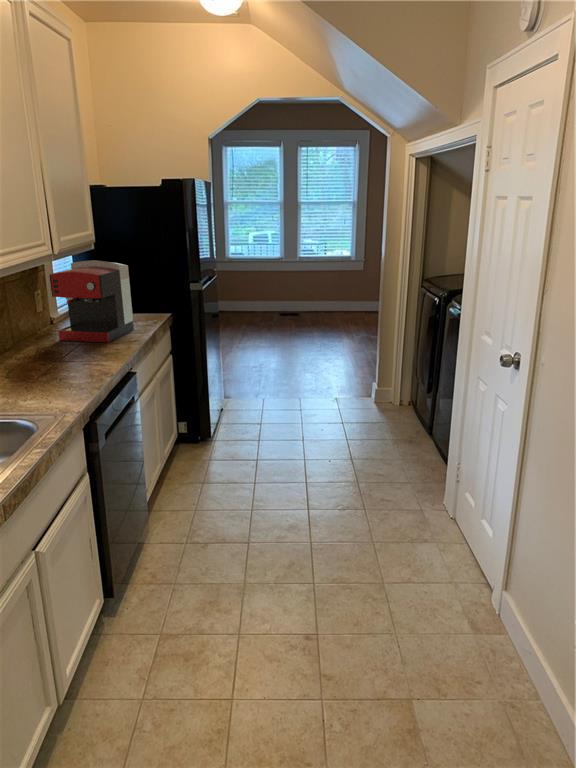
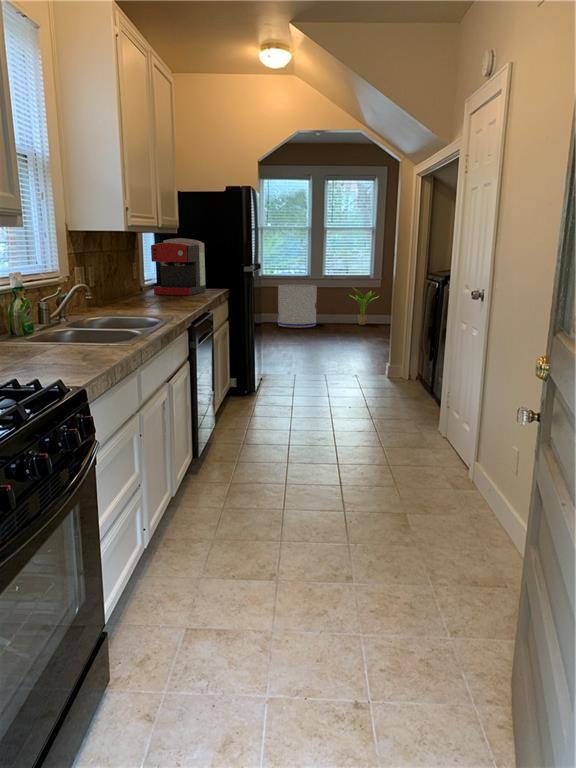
trash can: none [246,270,292,322] -> present [277,284,317,327]
potted plant: none [328,272,364,315] -> present [350,287,379,325]

